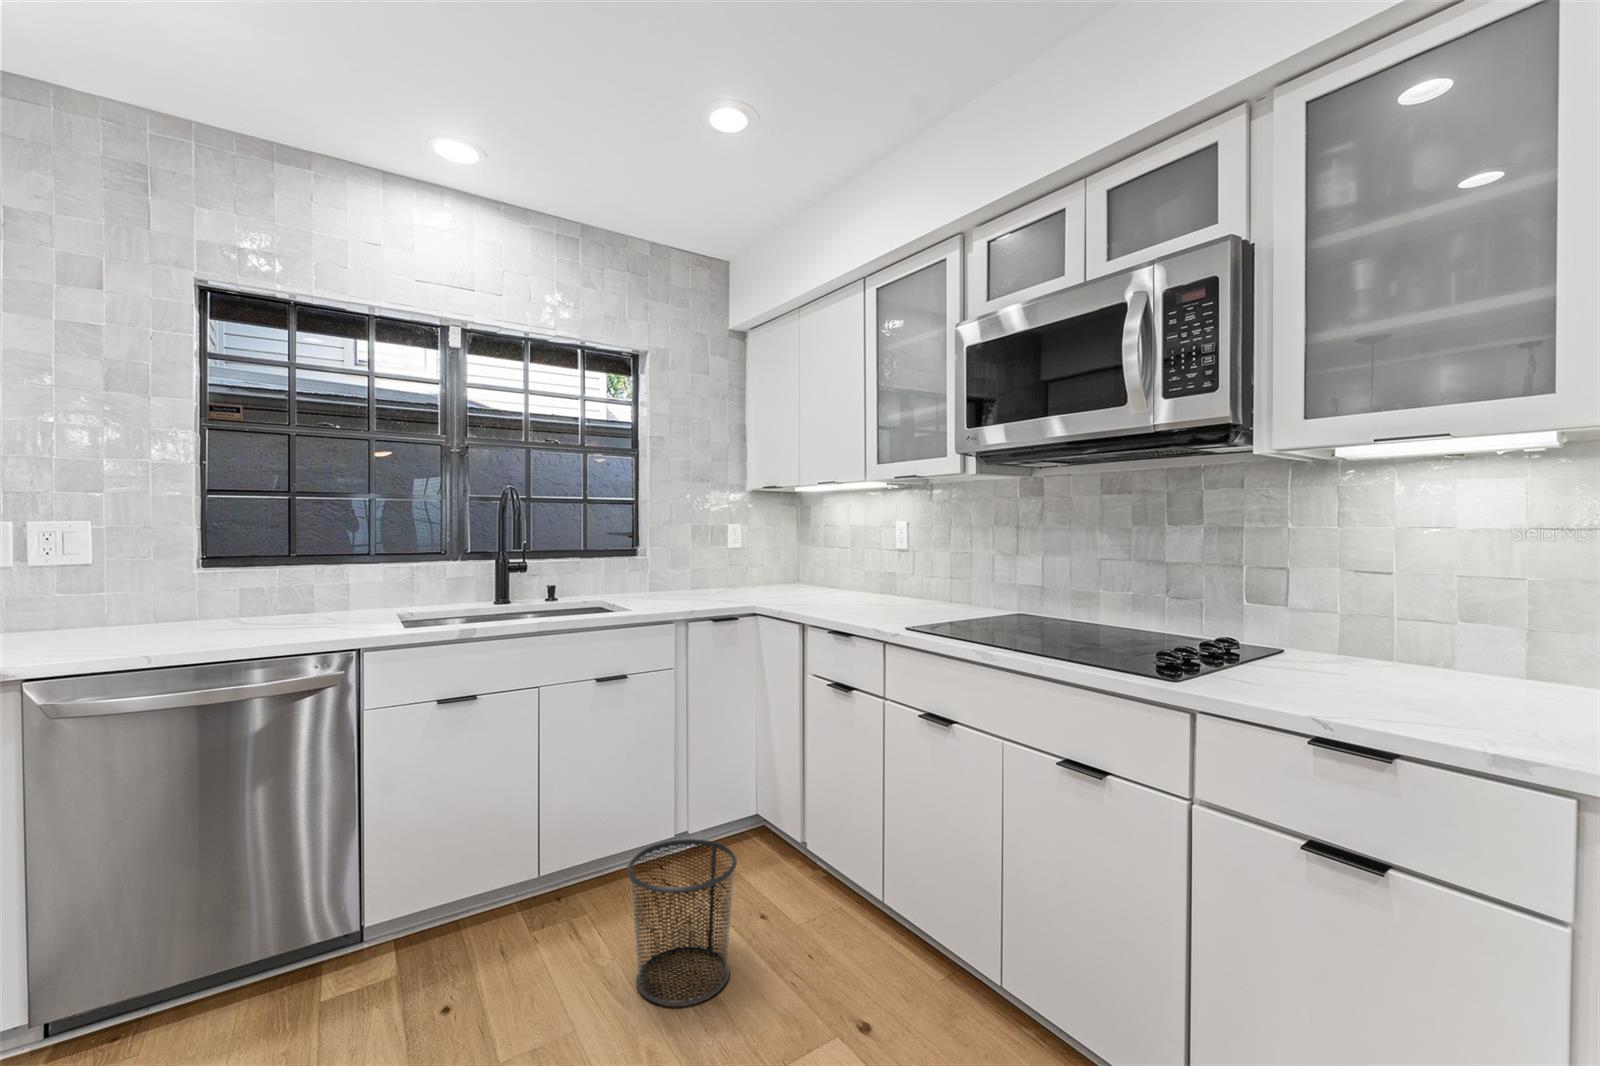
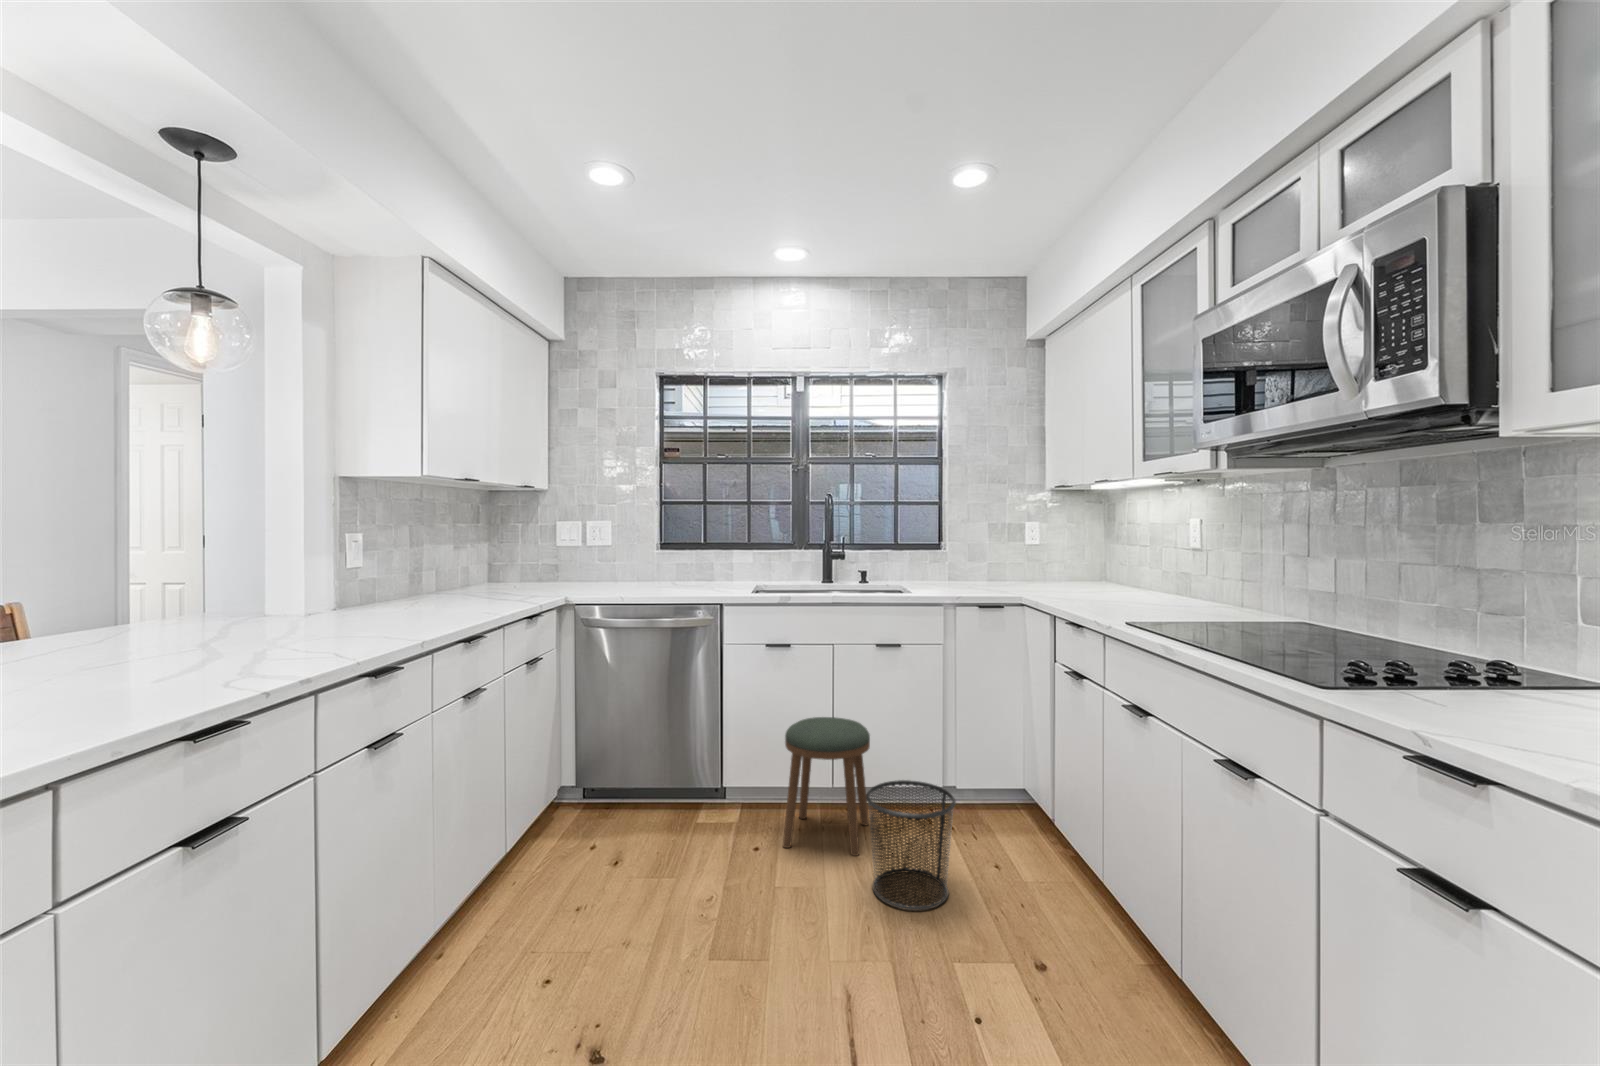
stool: none [485,779,603,974] -> present [783,717,870,856]

